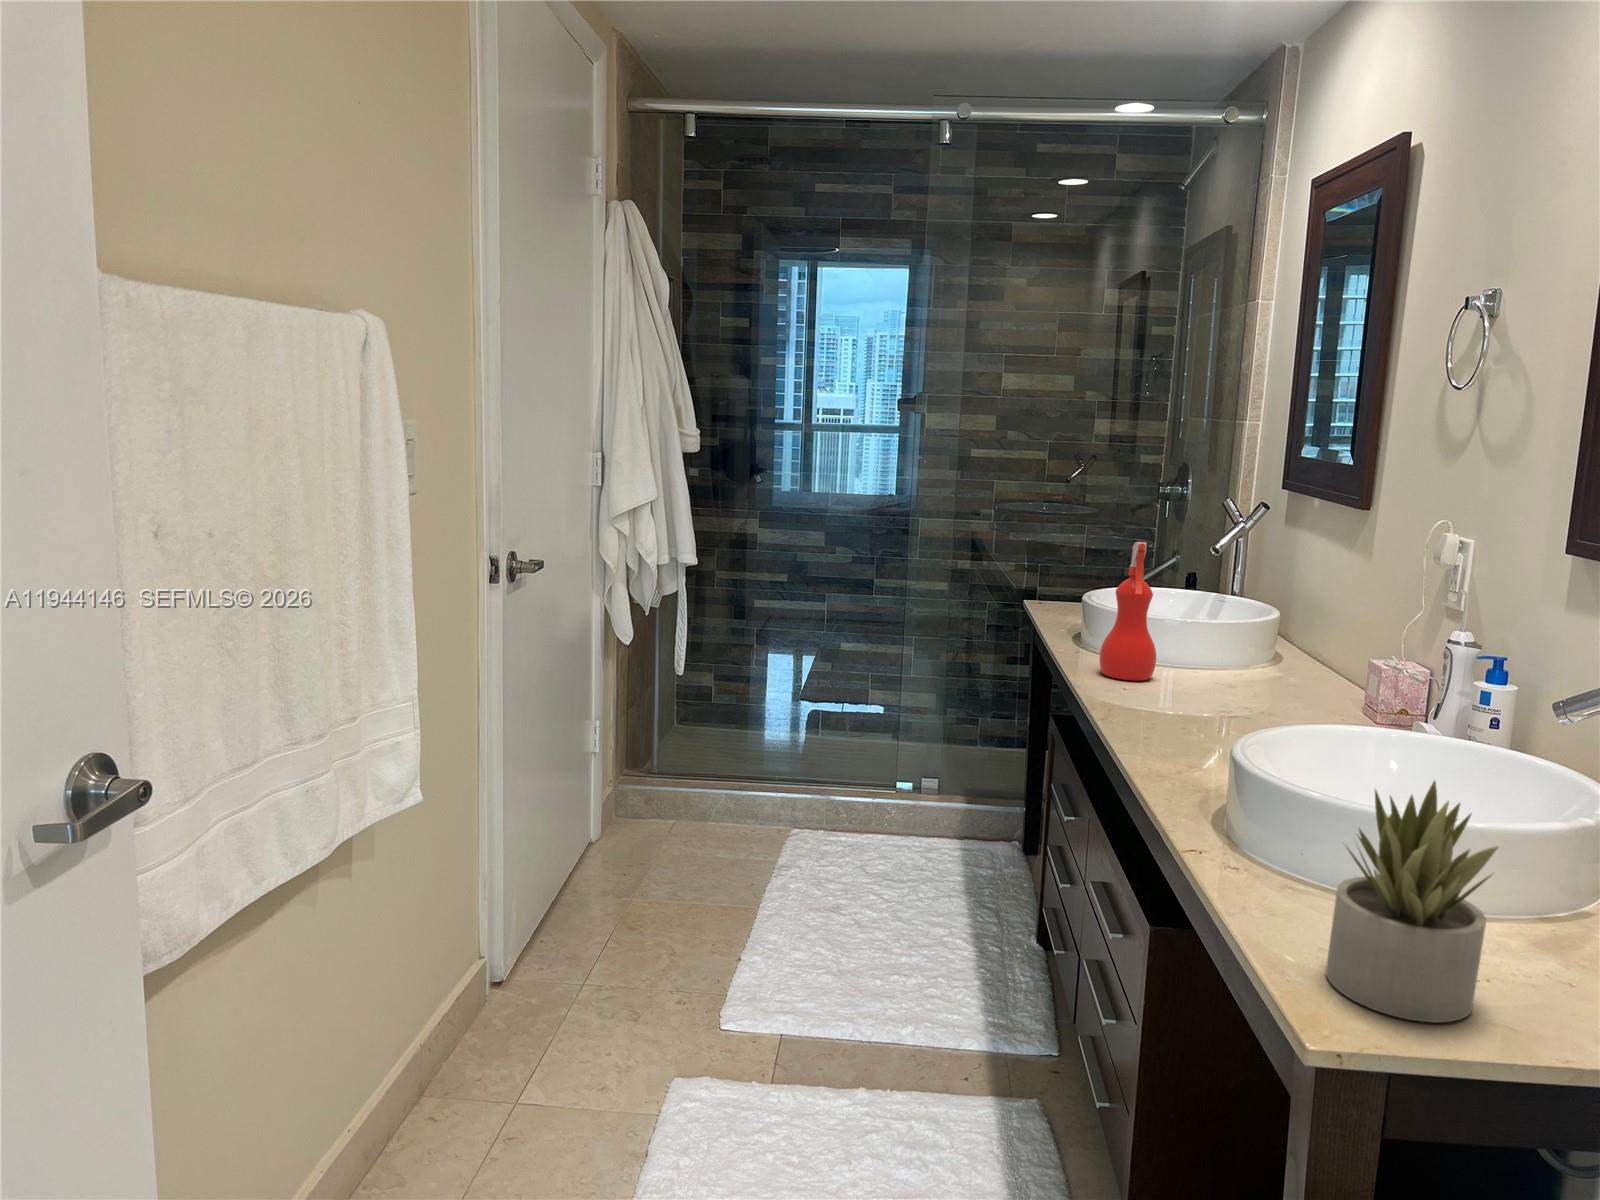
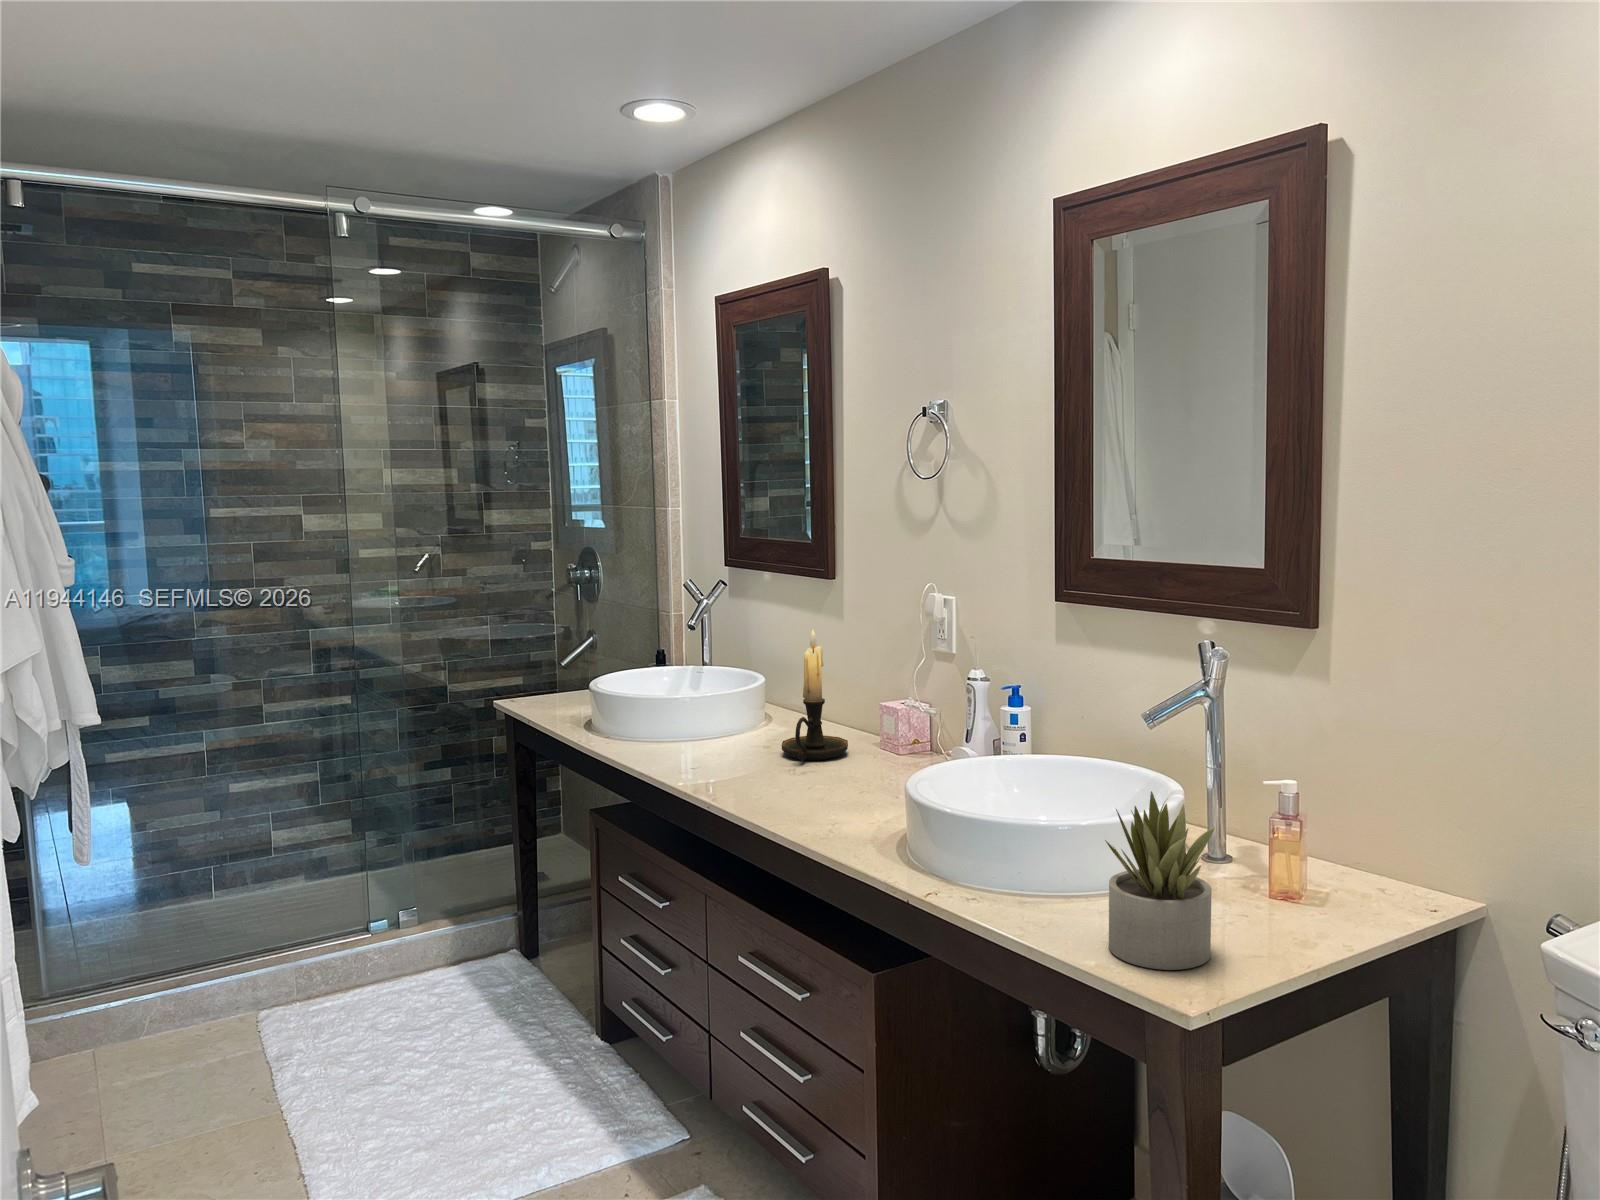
spray bottle: present [1099,542,1156,681] -> none [657,634,708,764]
candle holder: none [1236,557,1321,709] -> present [782,630,848,762]

